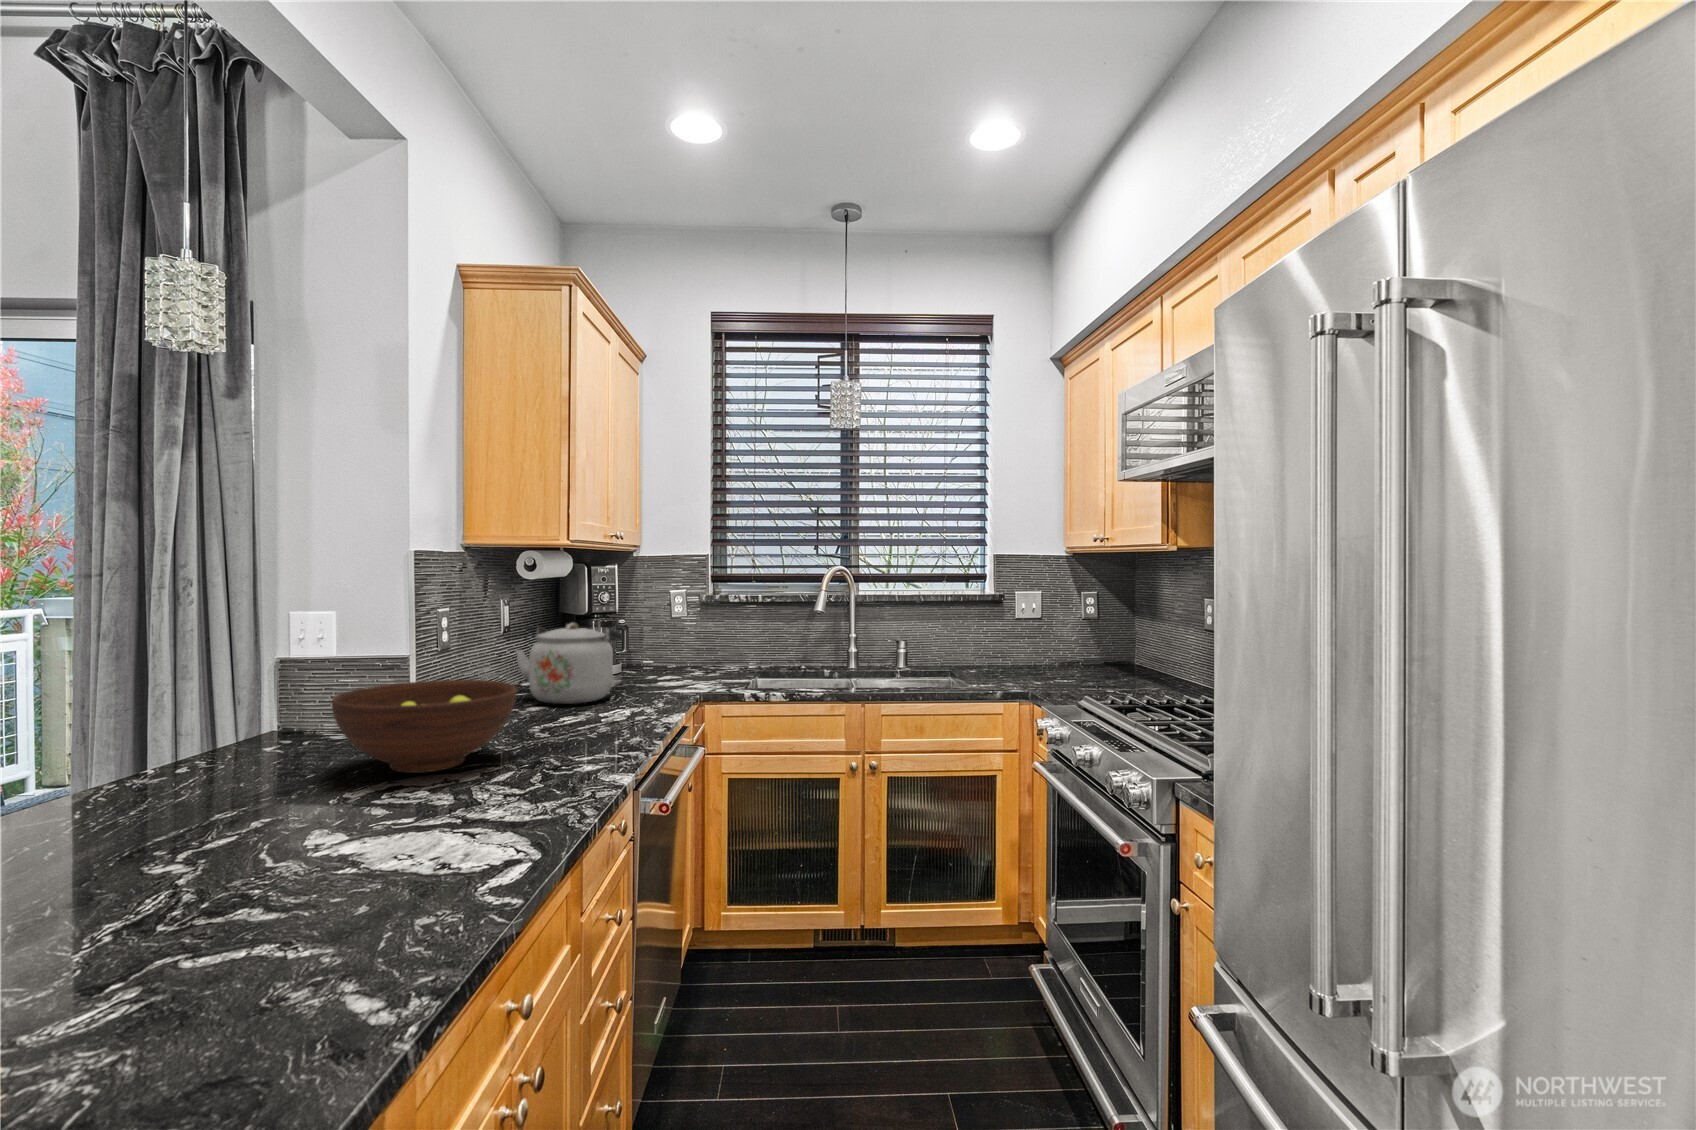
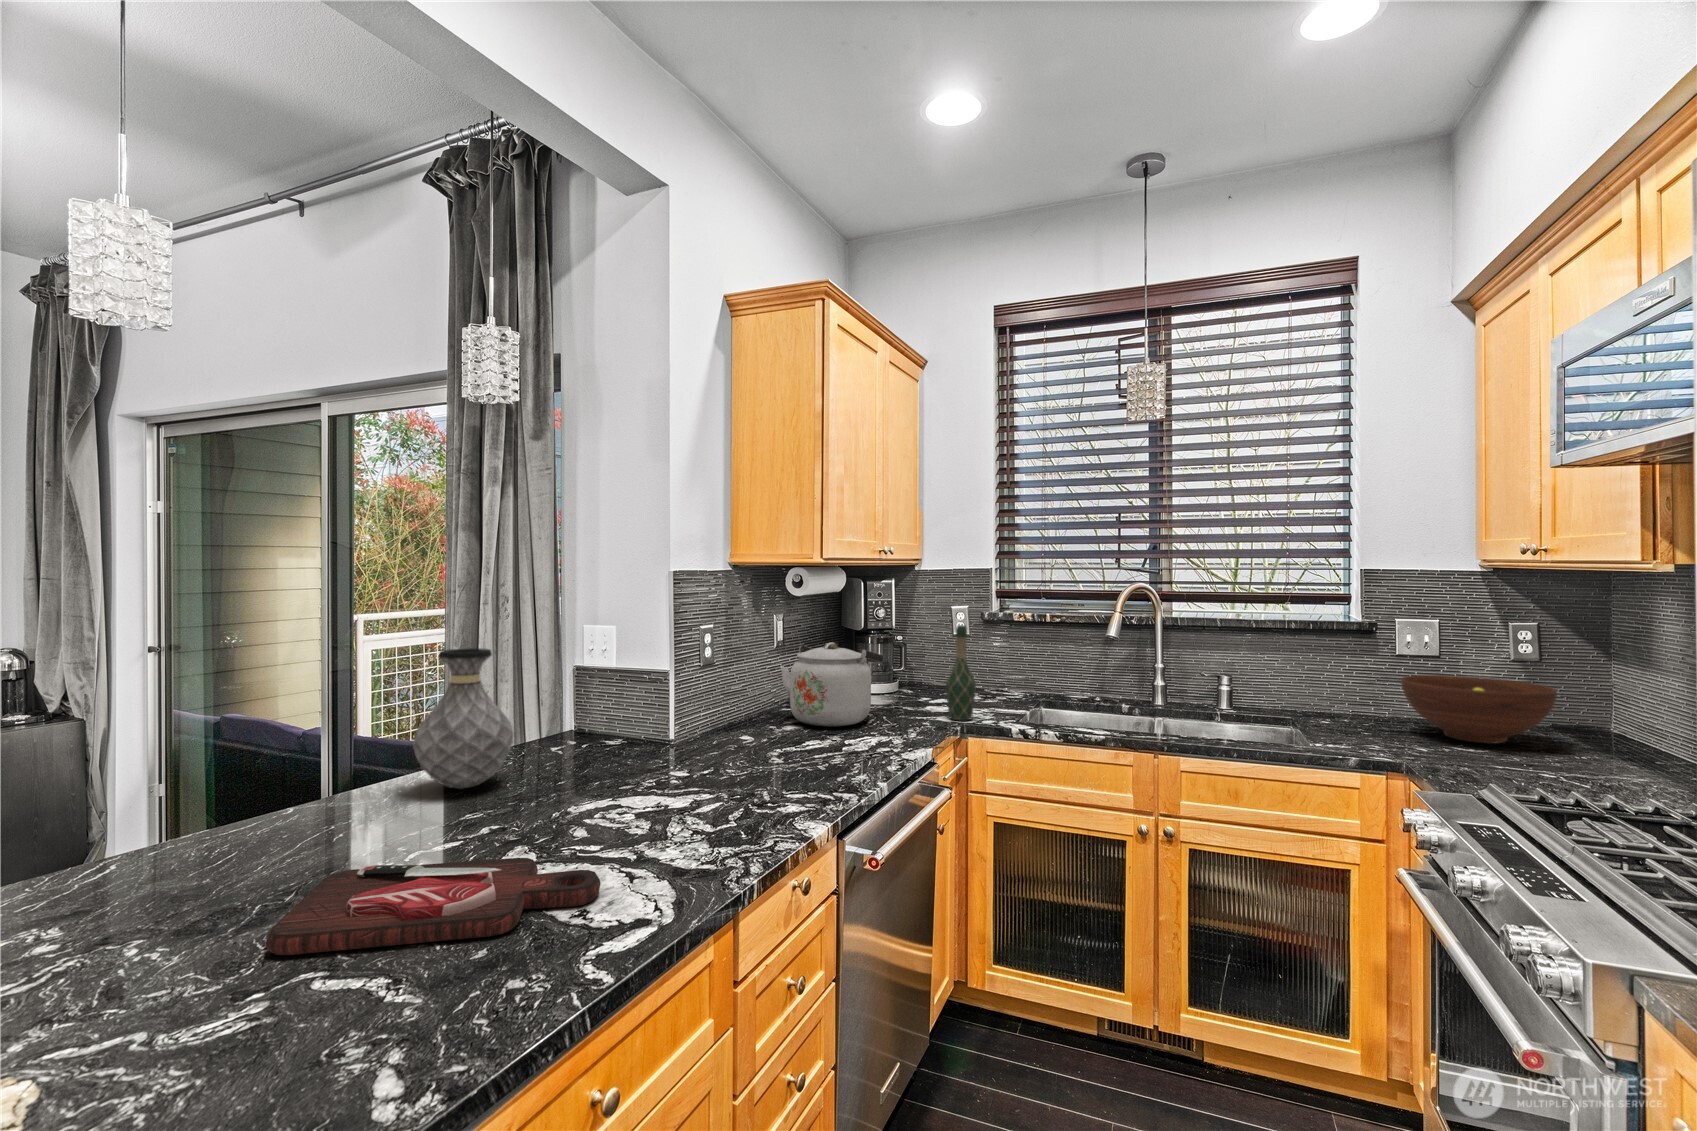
wine bottle: none [681,604,709,690] -> present [946,625,976,720]
vase: none [107,634,245,795] -> present [413,648,513,789]
fruit bowl: present [332,680,517,773] -> present [1401,675,1557,744]
cutting board: none [67,835,448,961] -> present [266,858,601,955]

